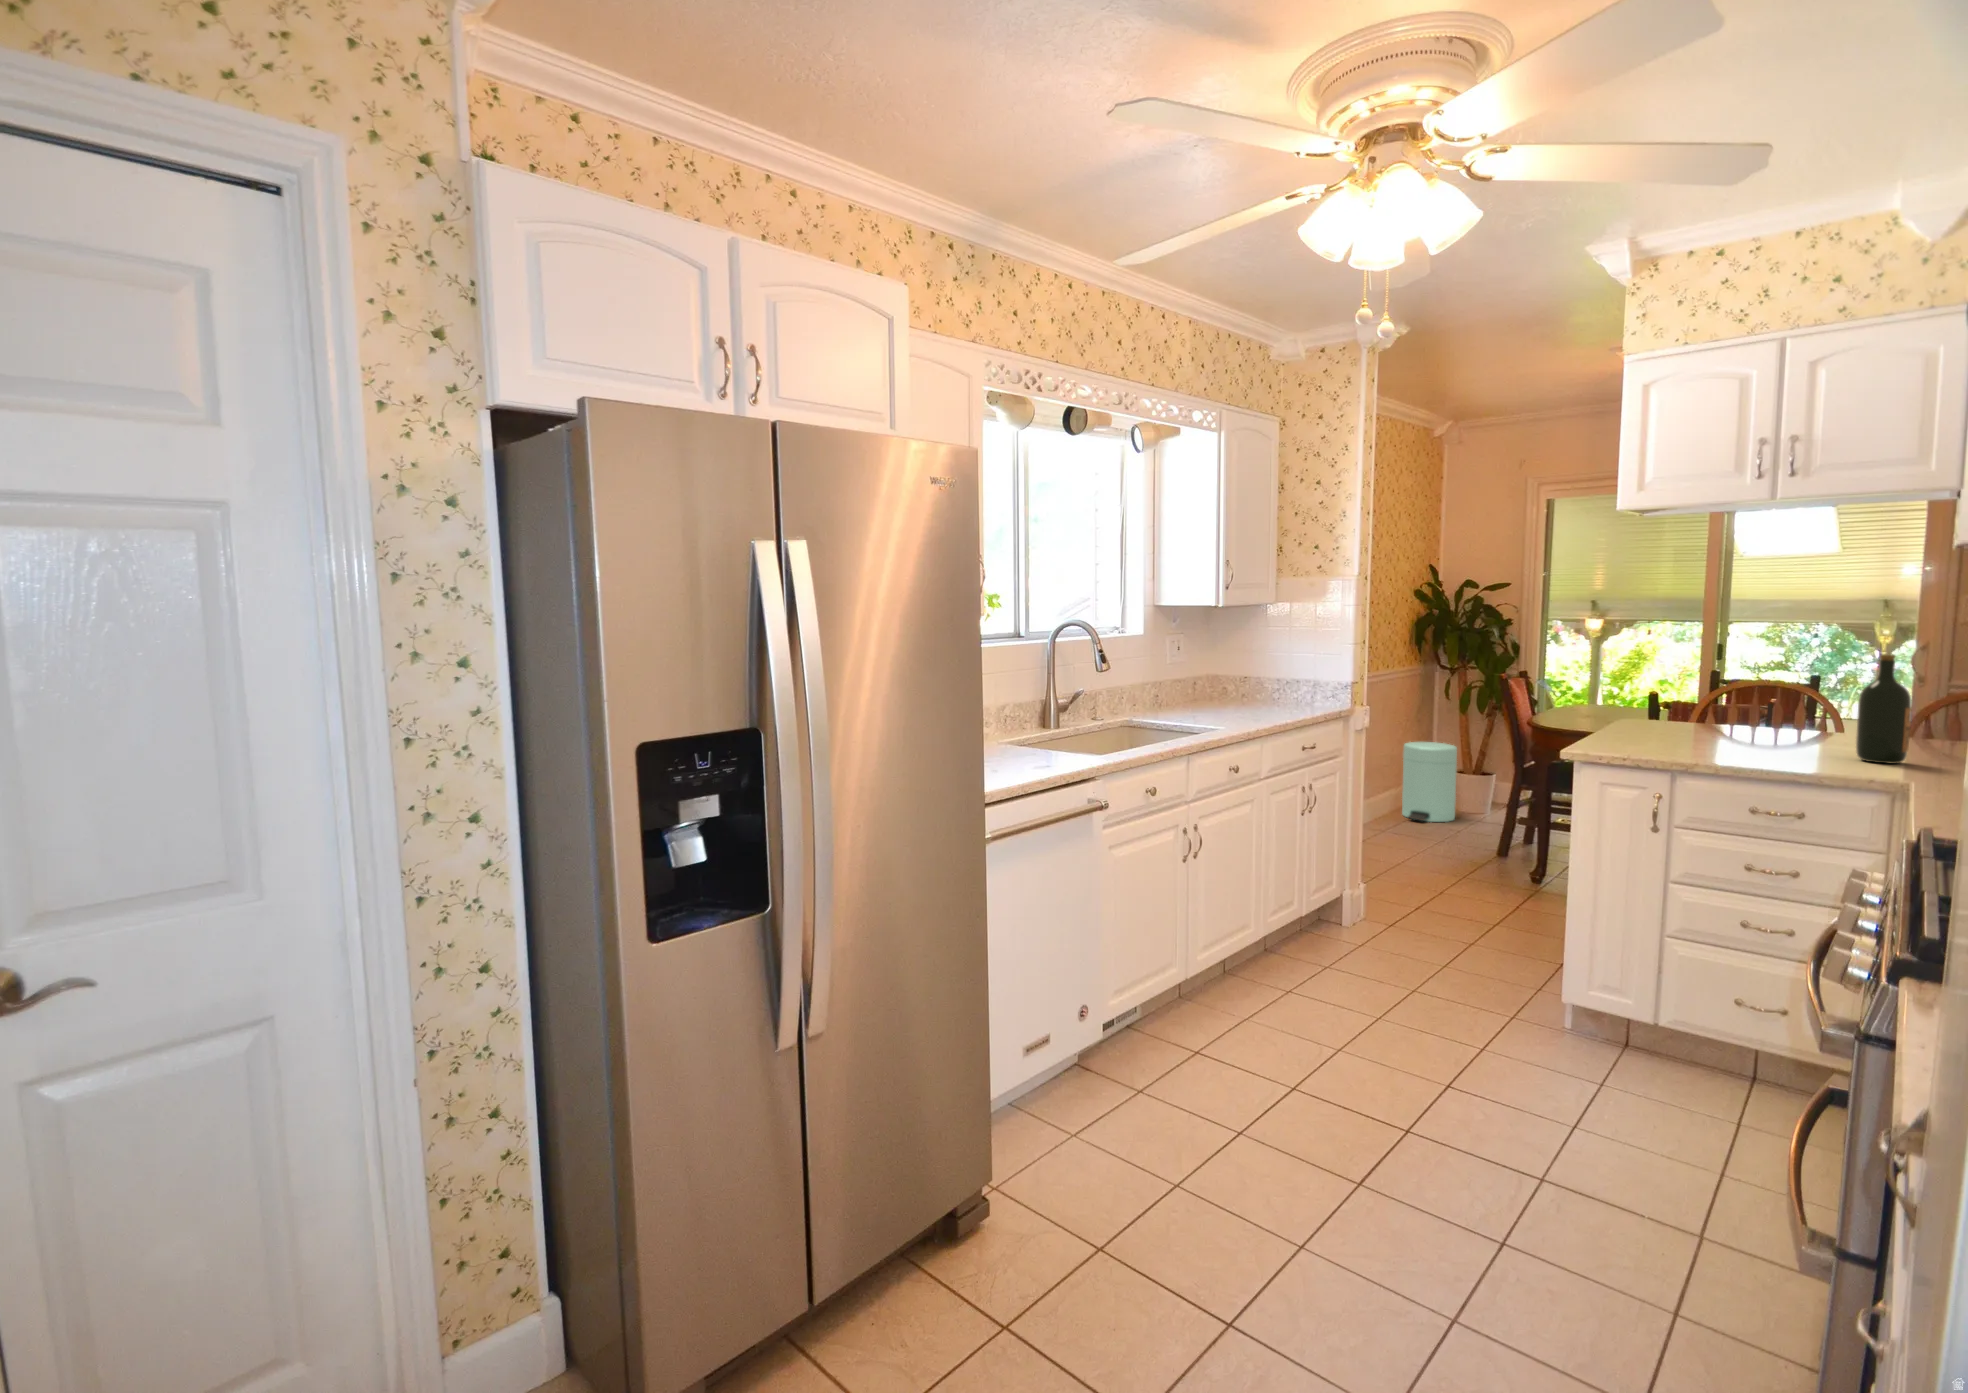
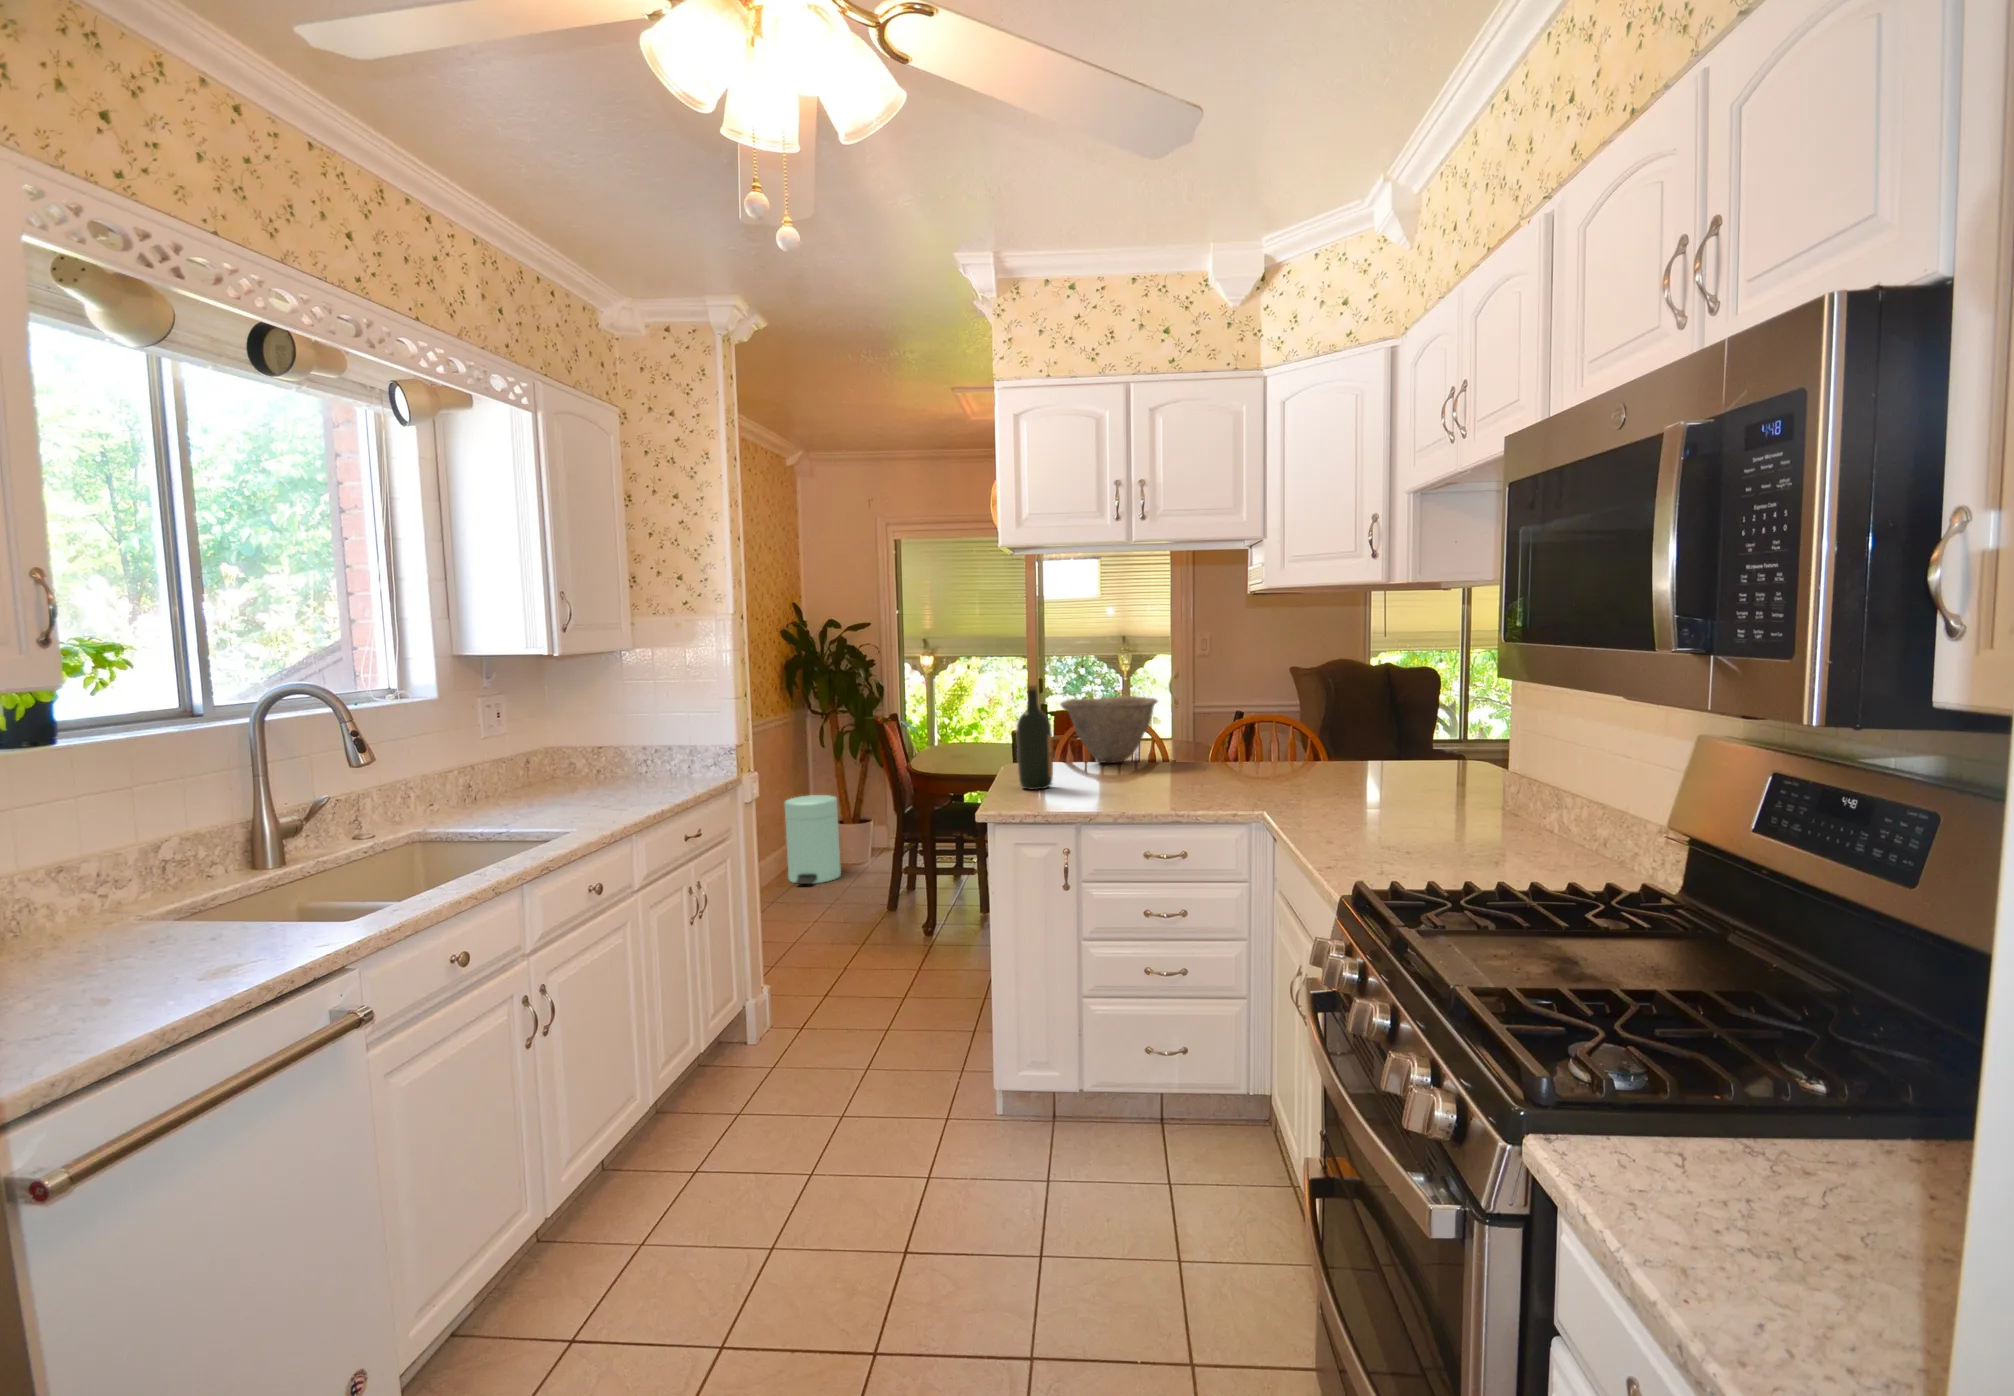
wine bottle: present [1856,655,1912,764] -> present [1016,685,1053,790]
bowl: none [1699,670,1839,741] -> present [1061,696,1157,763]

